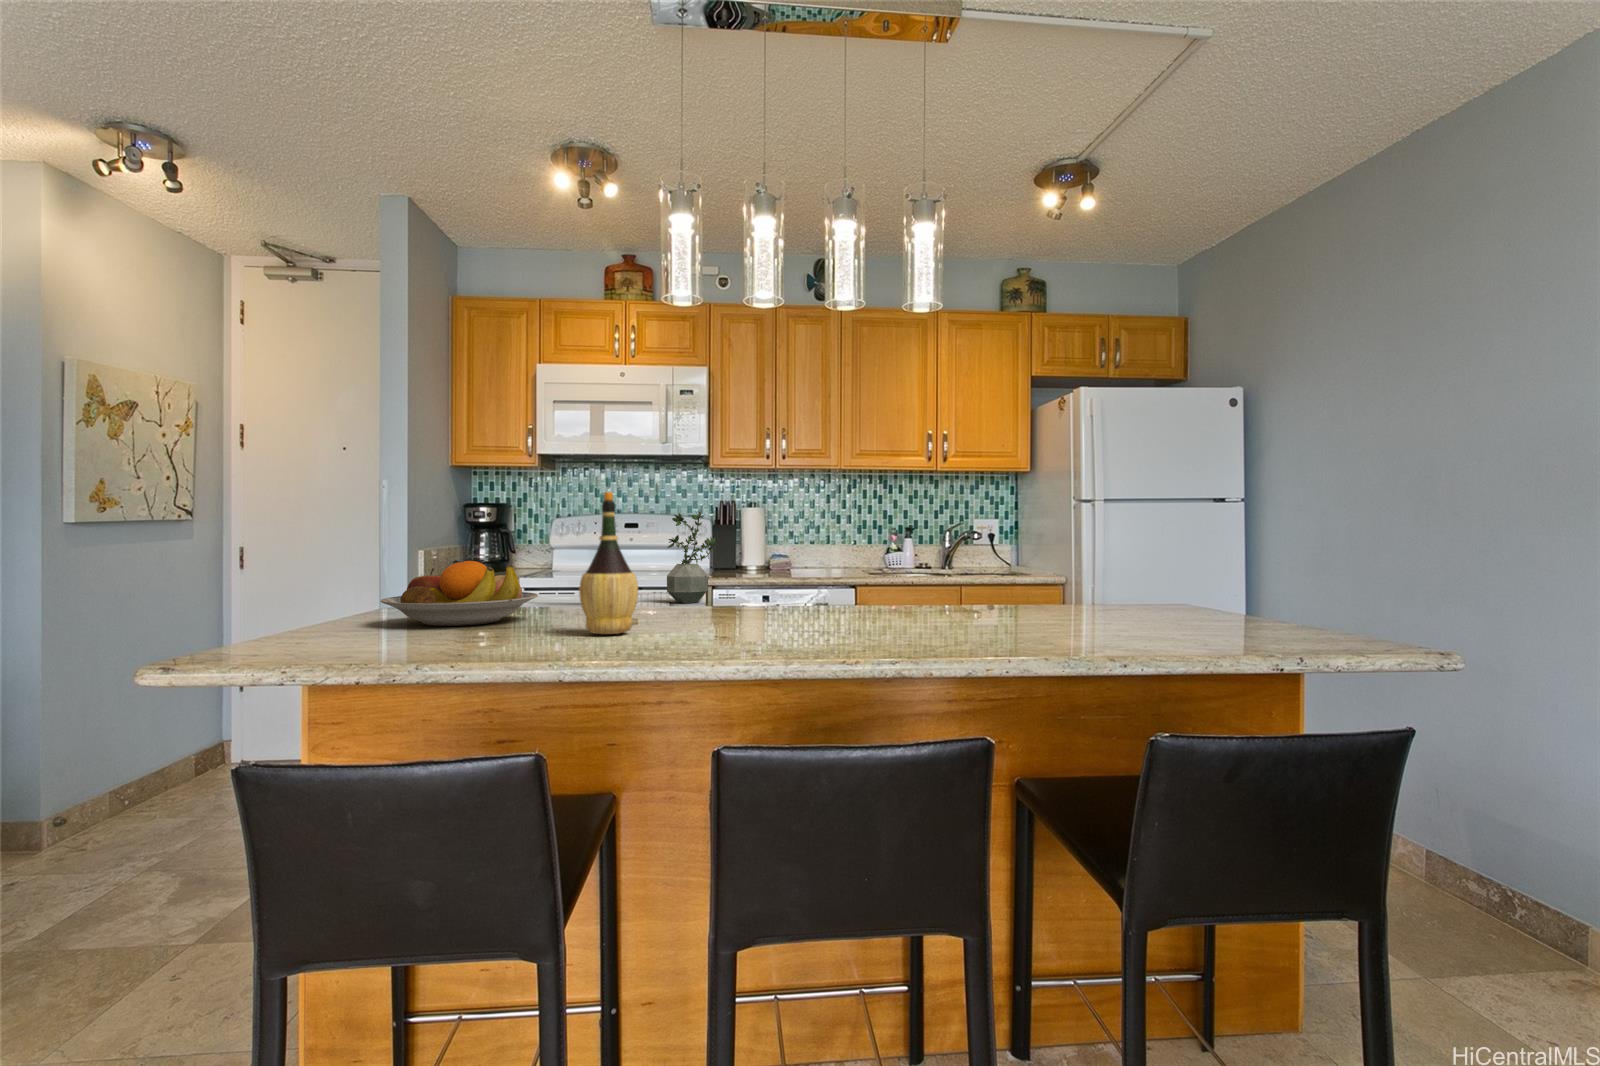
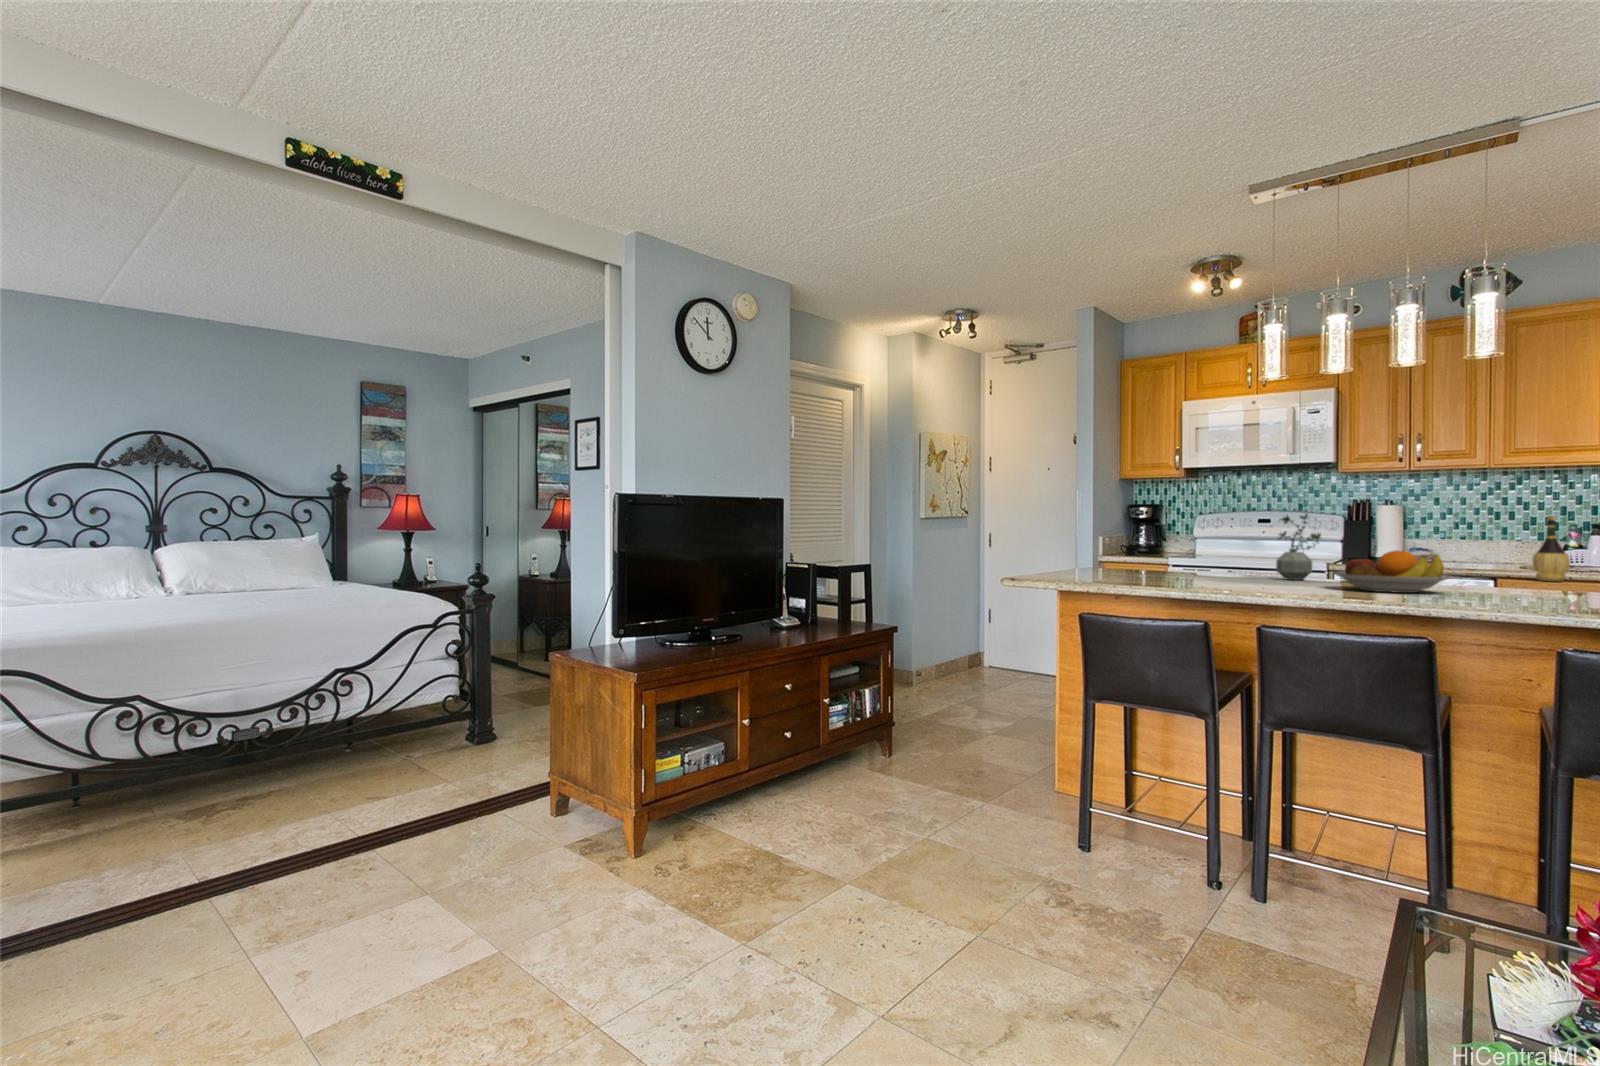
wine bottle: present [579,492,638,634] -> present [1532,516,1570,581]
fruit bowl: present [380,561,538,626] -> present [1332,550,1452,593]

